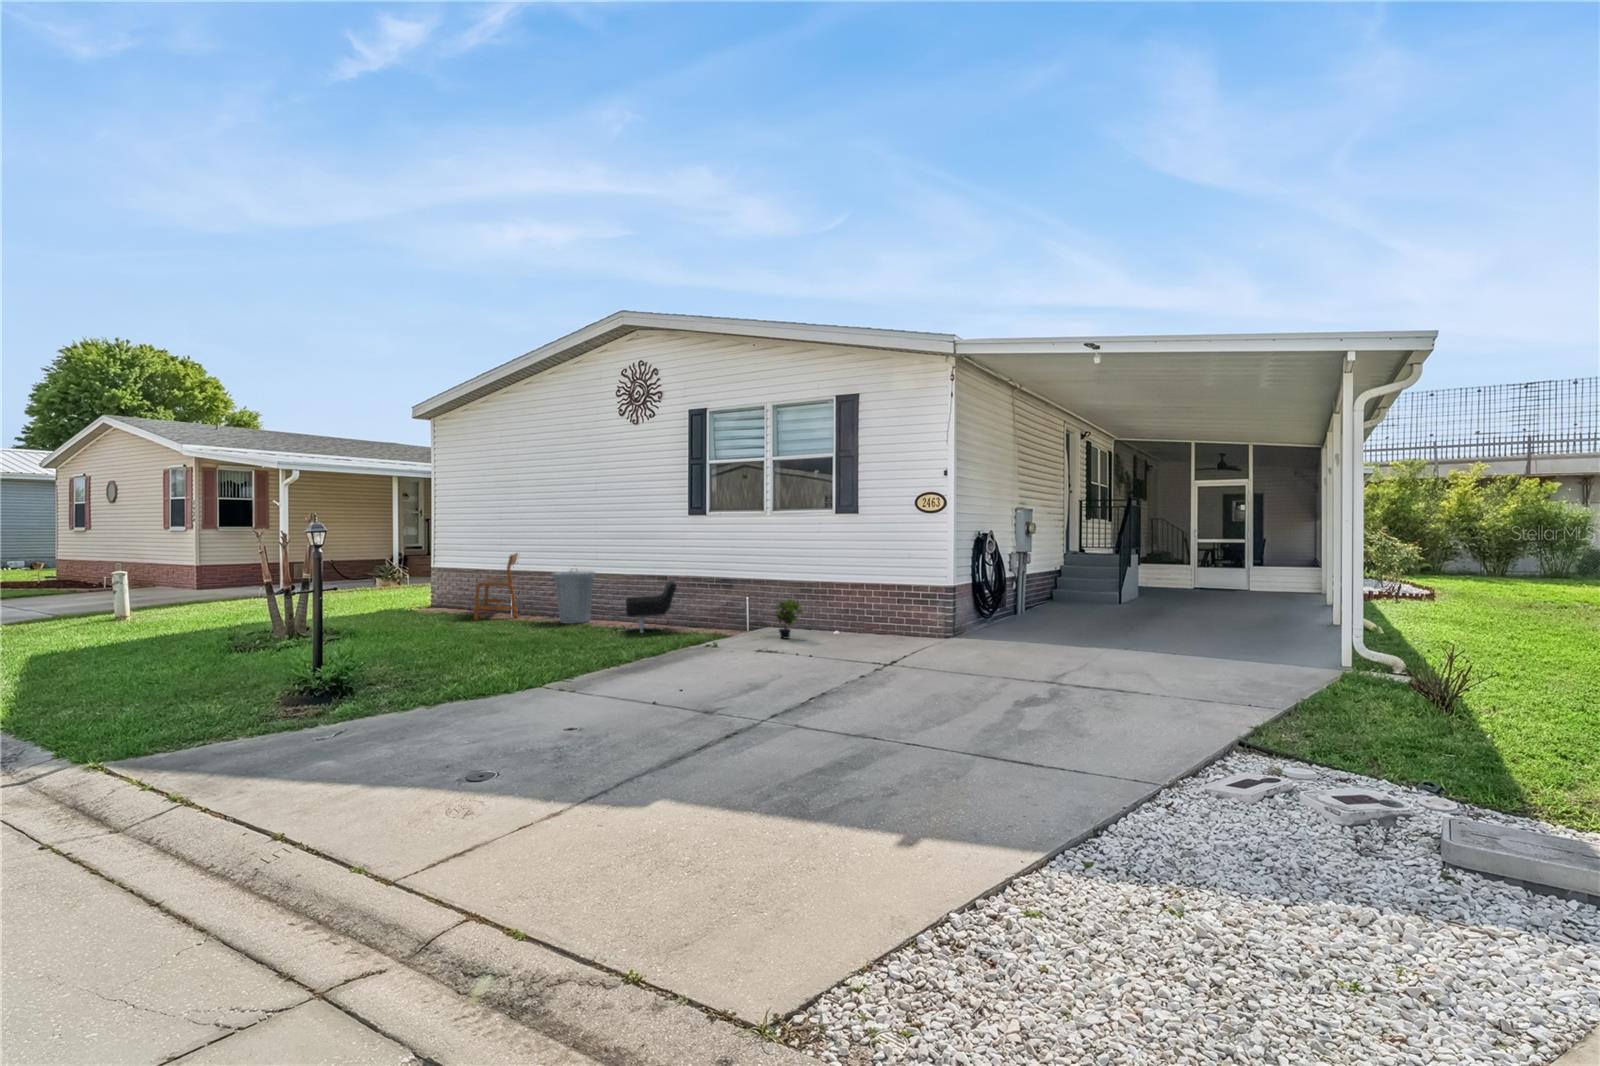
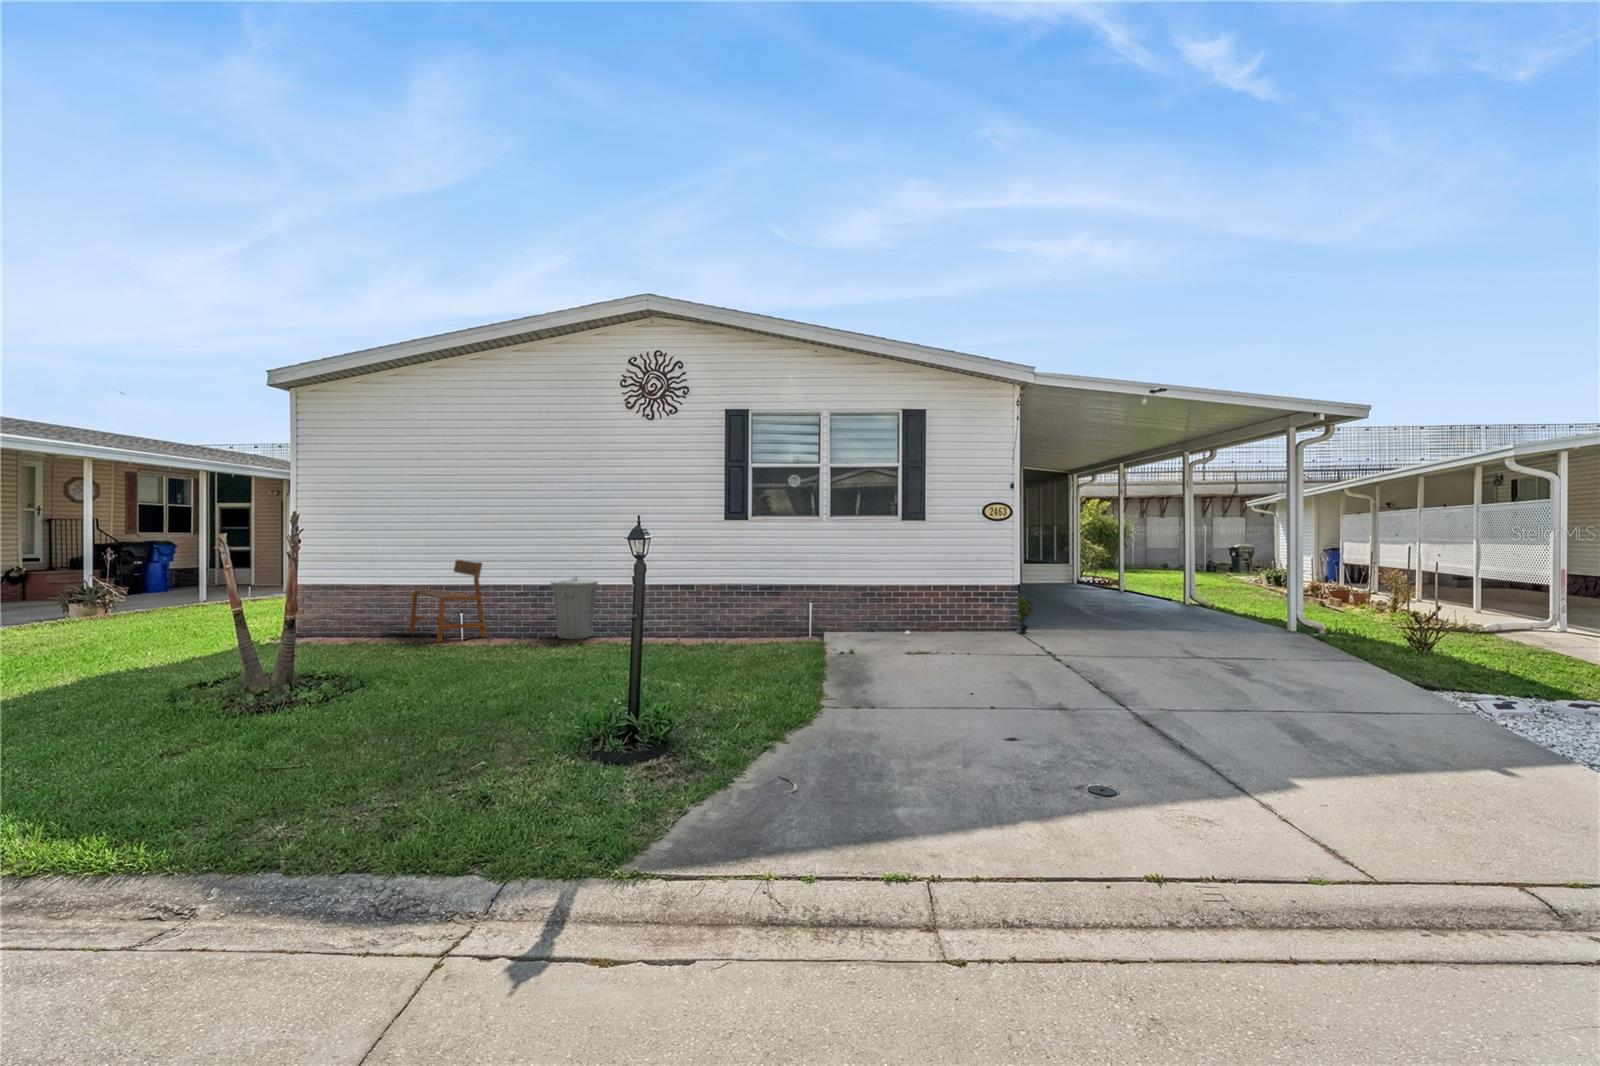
lounge chair: present [626,581,677,633] -> none [659,587,727,644]
potted plant: present [775,598,803,639] -> present [1016,596,1033,633]

